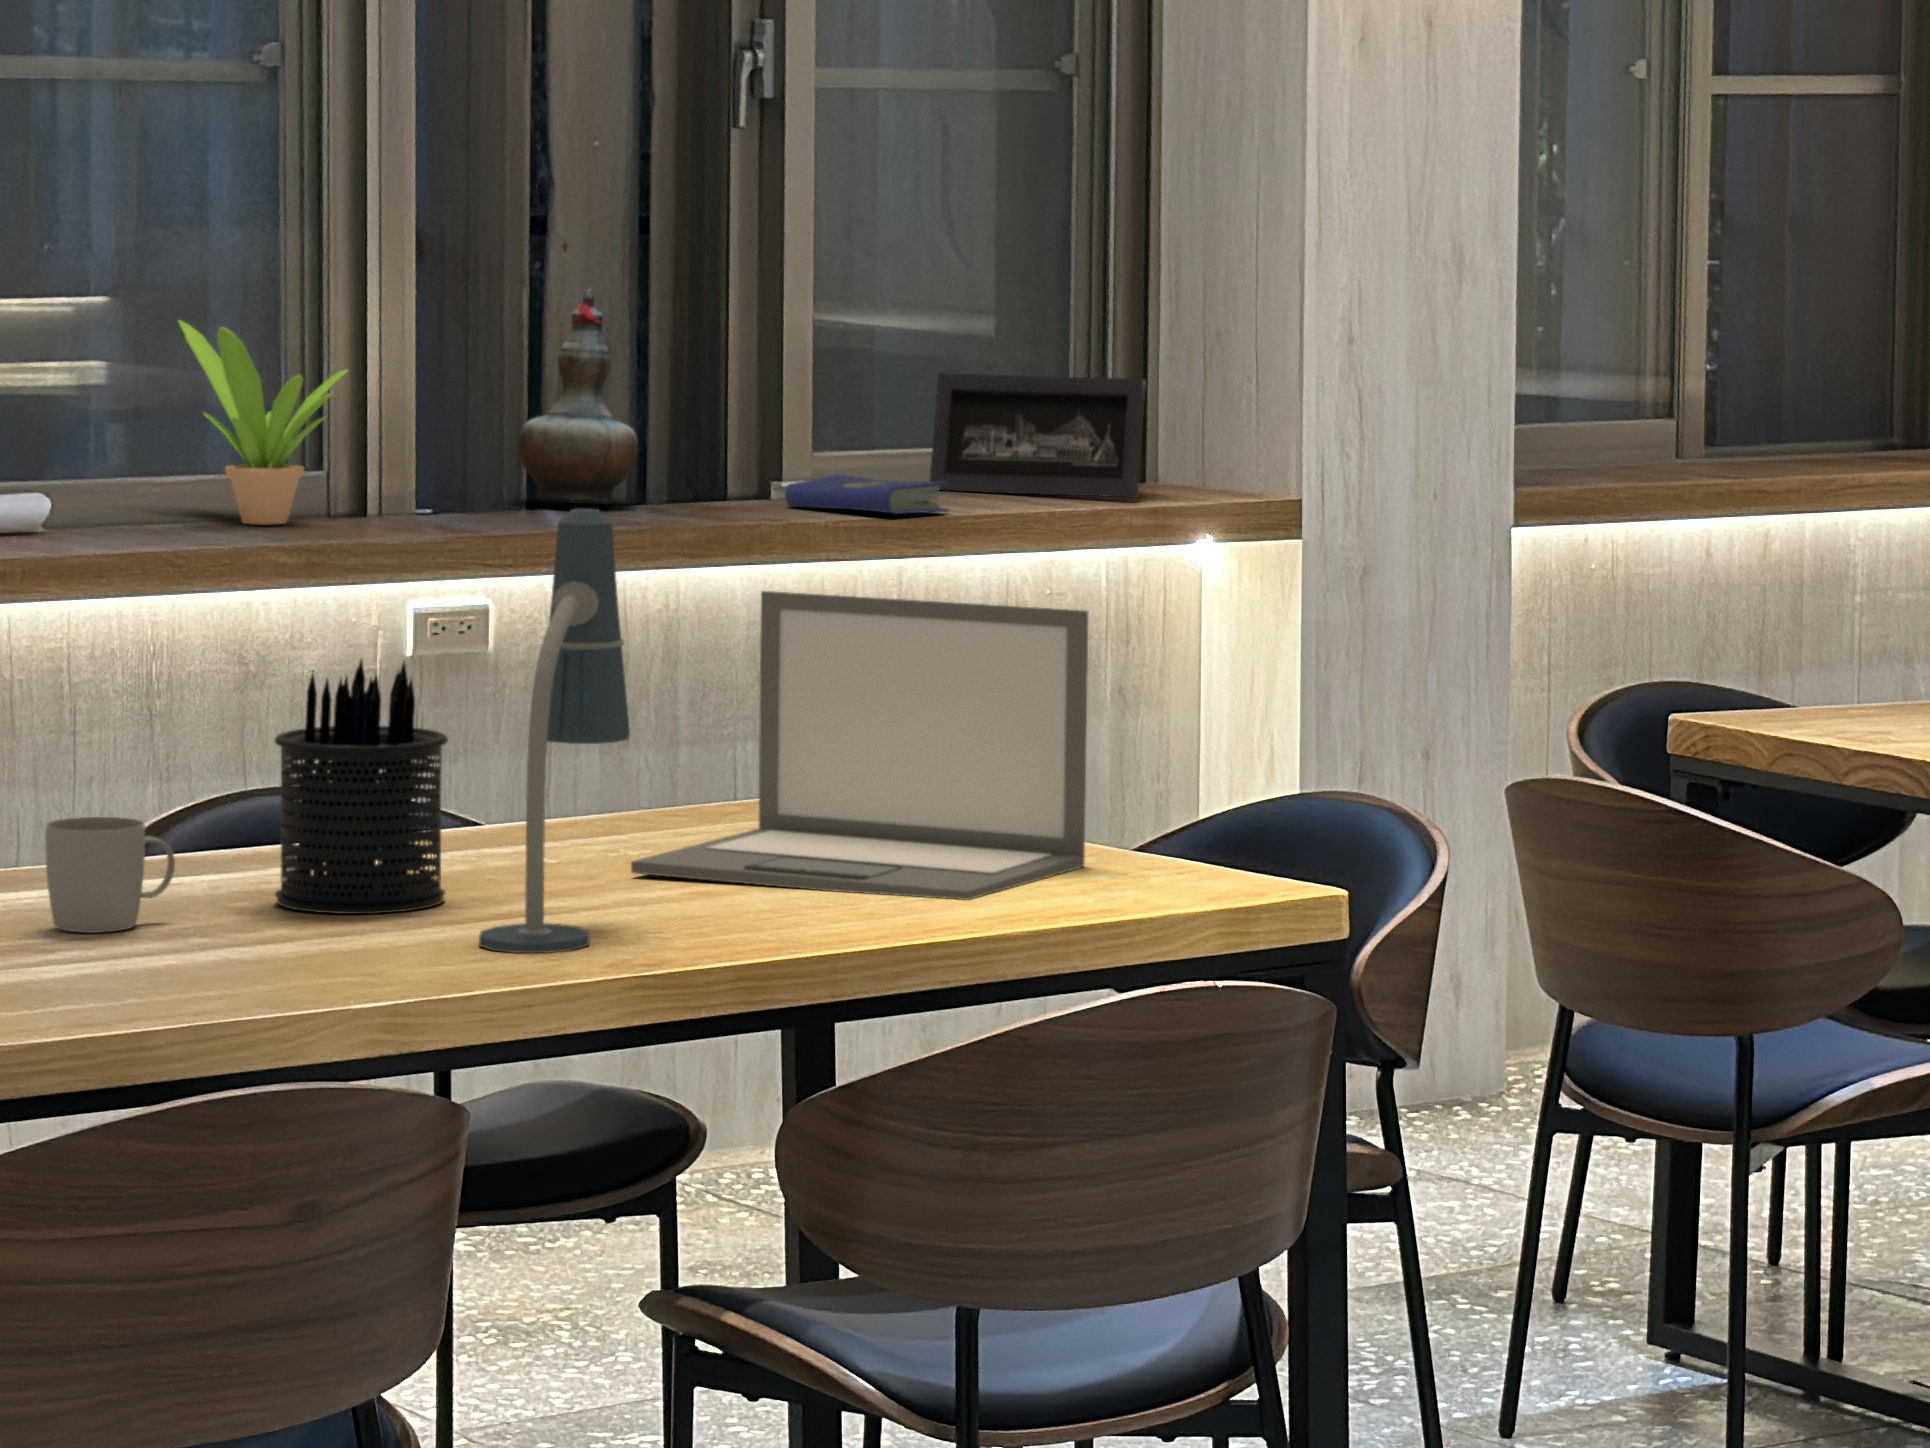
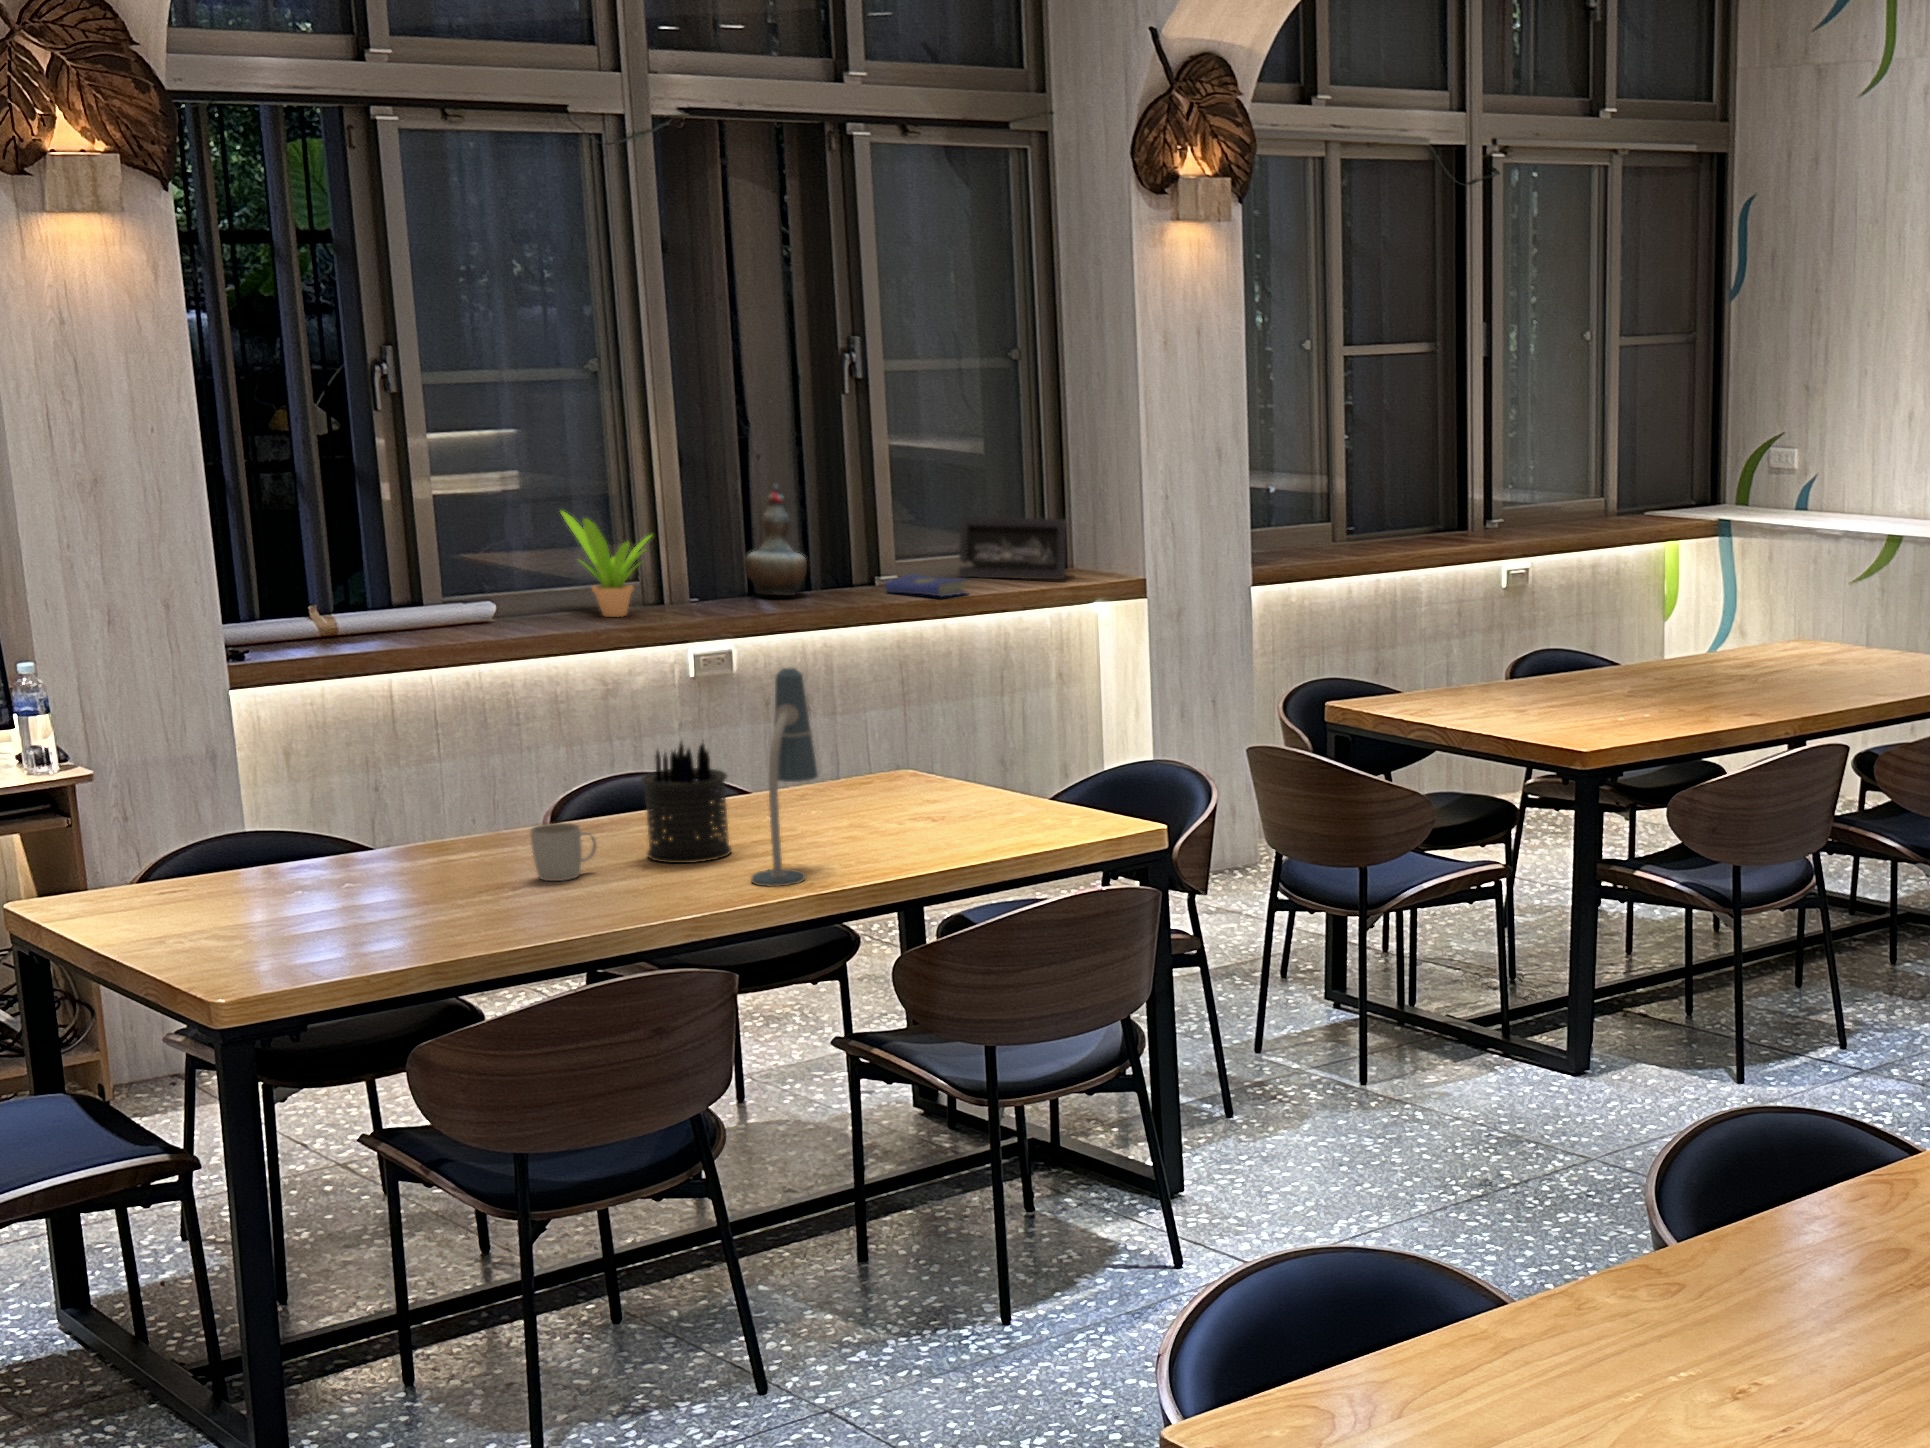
laptop: present [631,591,1088,900] -> none [822,686,1042,843]

